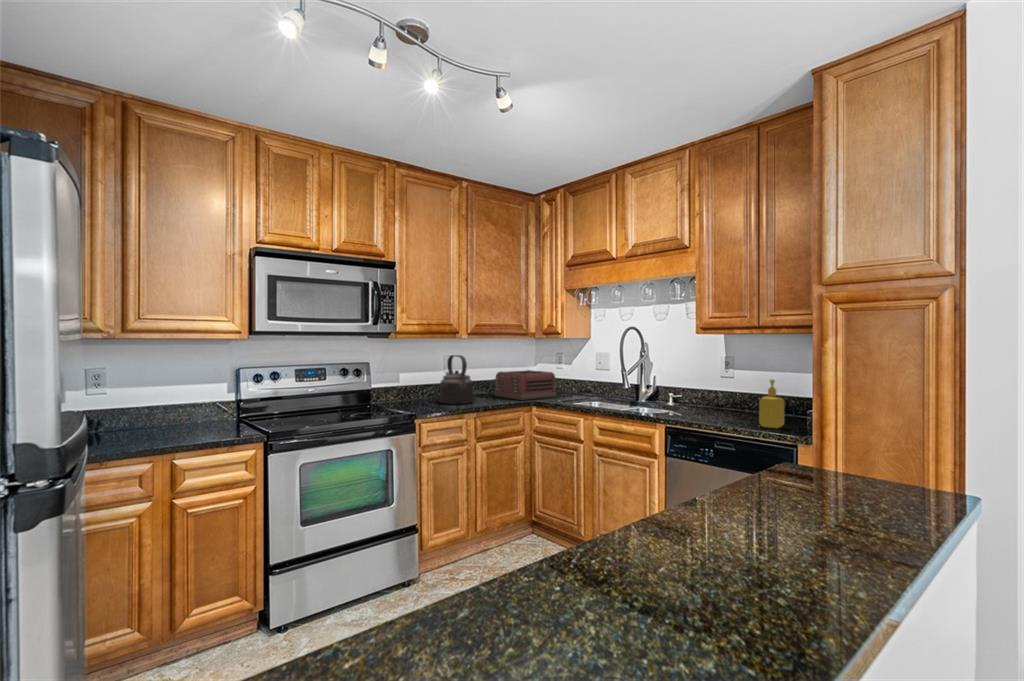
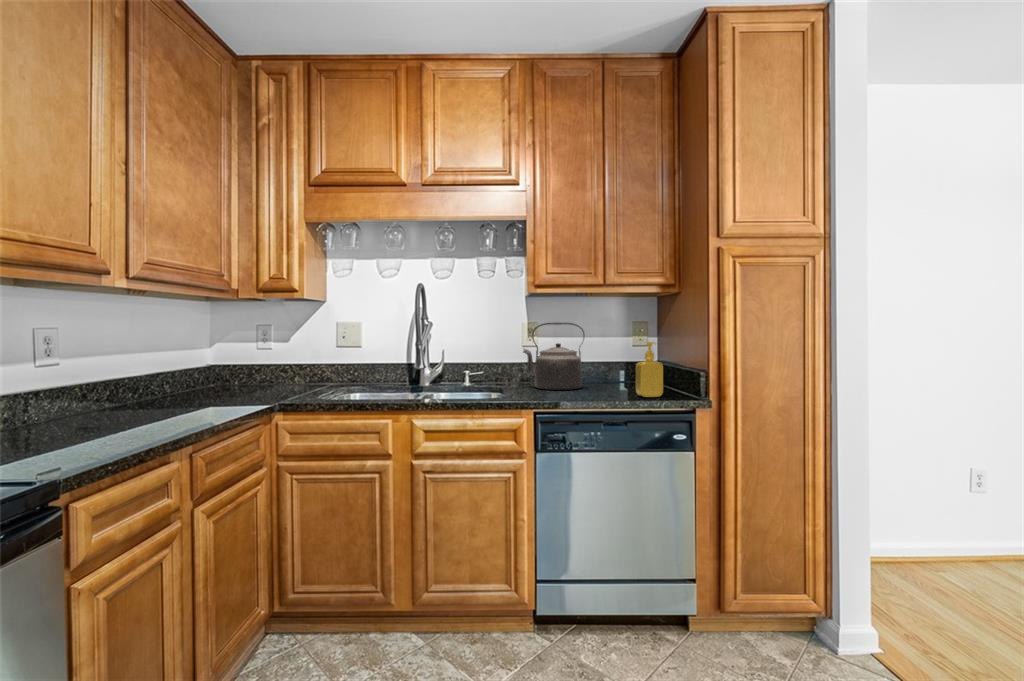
kettle: present [439,355,474,404] -> present [523,323,585,390]
toaster: present [495,370,556,400] -> none [175,355,293,405]

